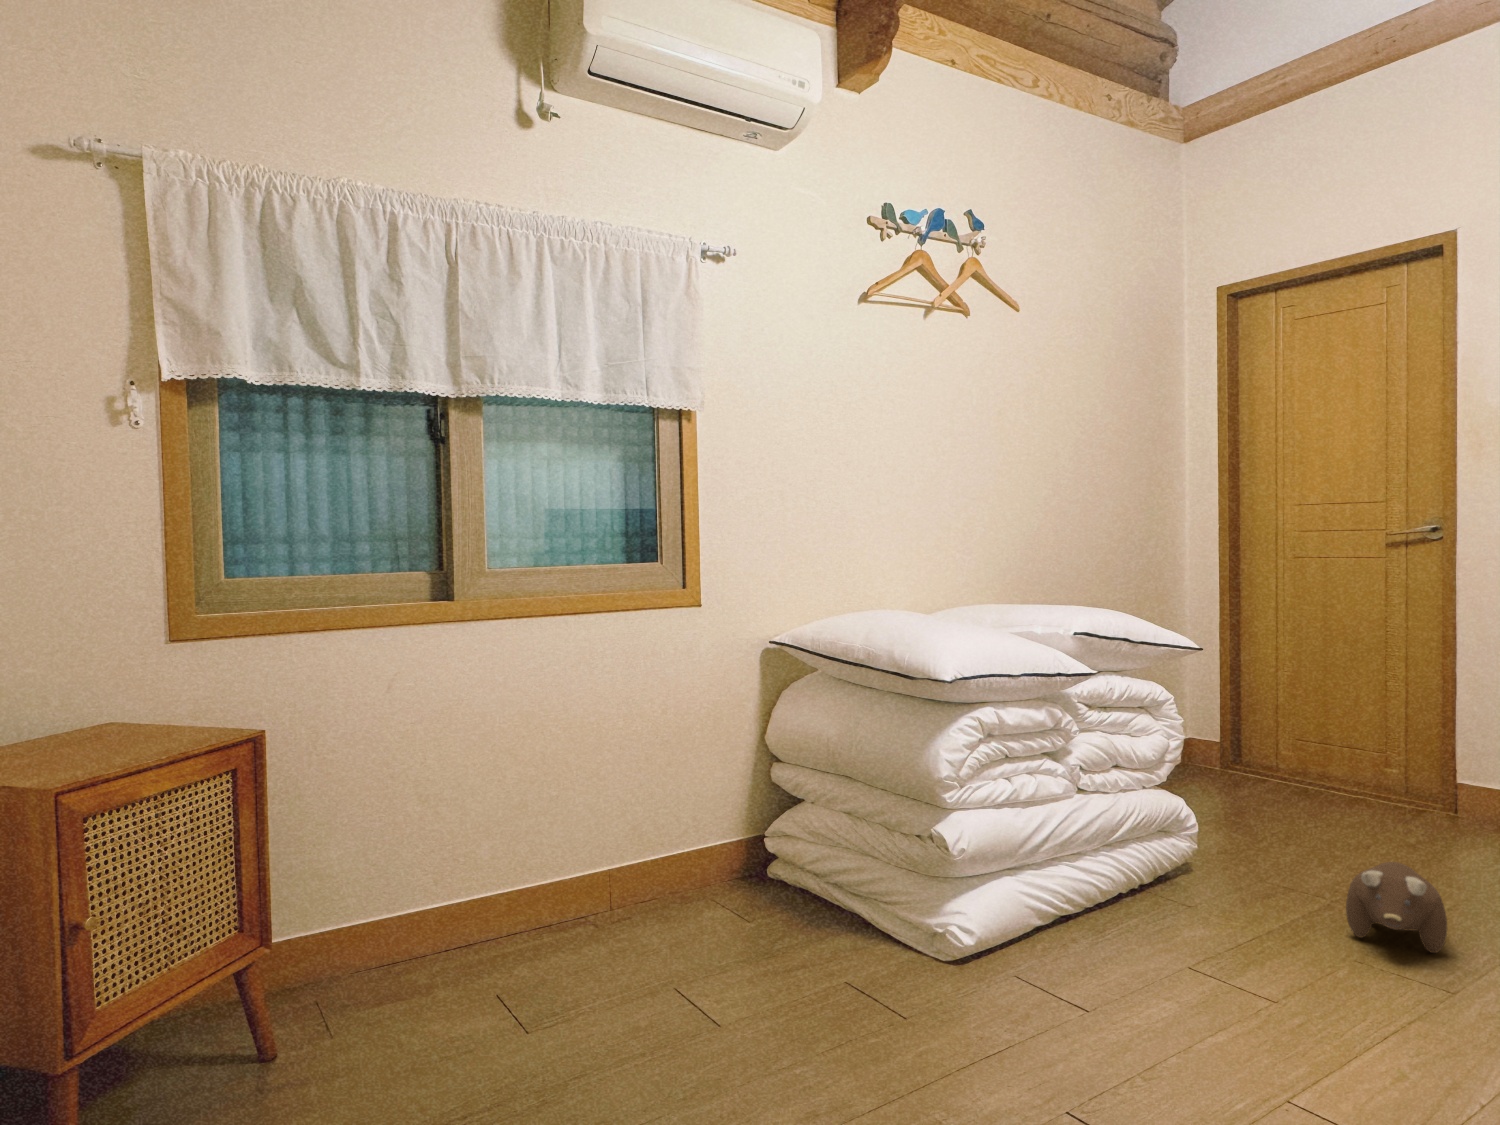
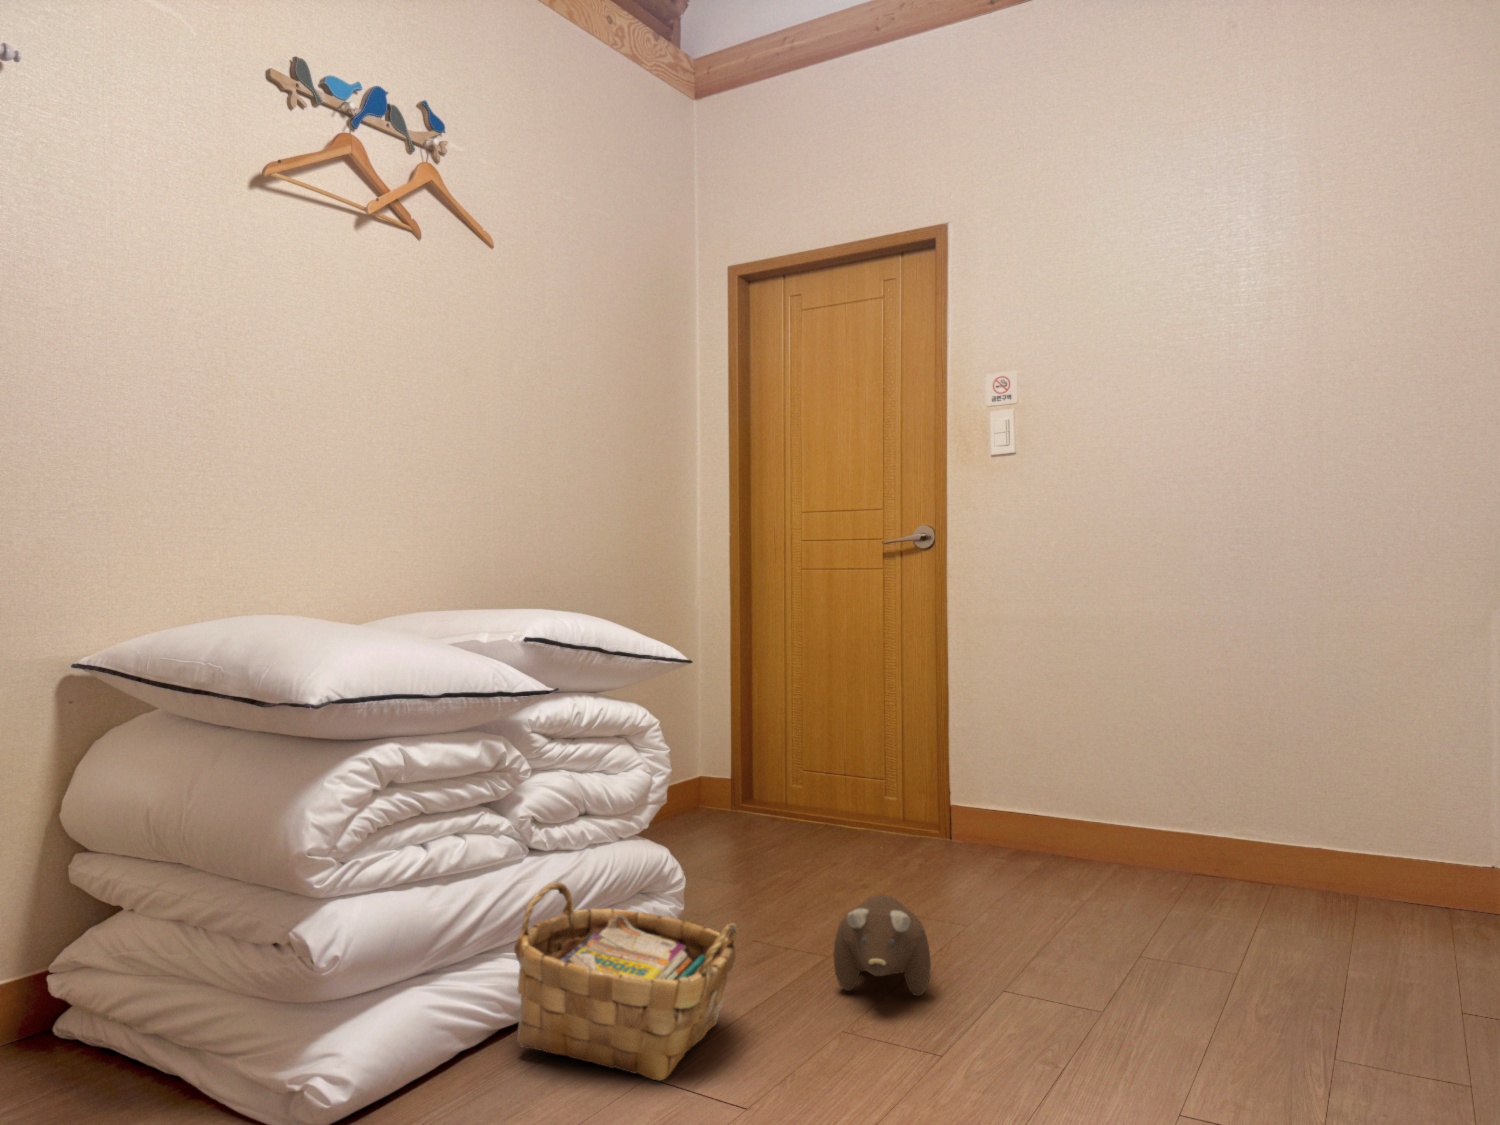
woven basket: none [1074,816,1260,975] -> present [514,882,736,1080]

